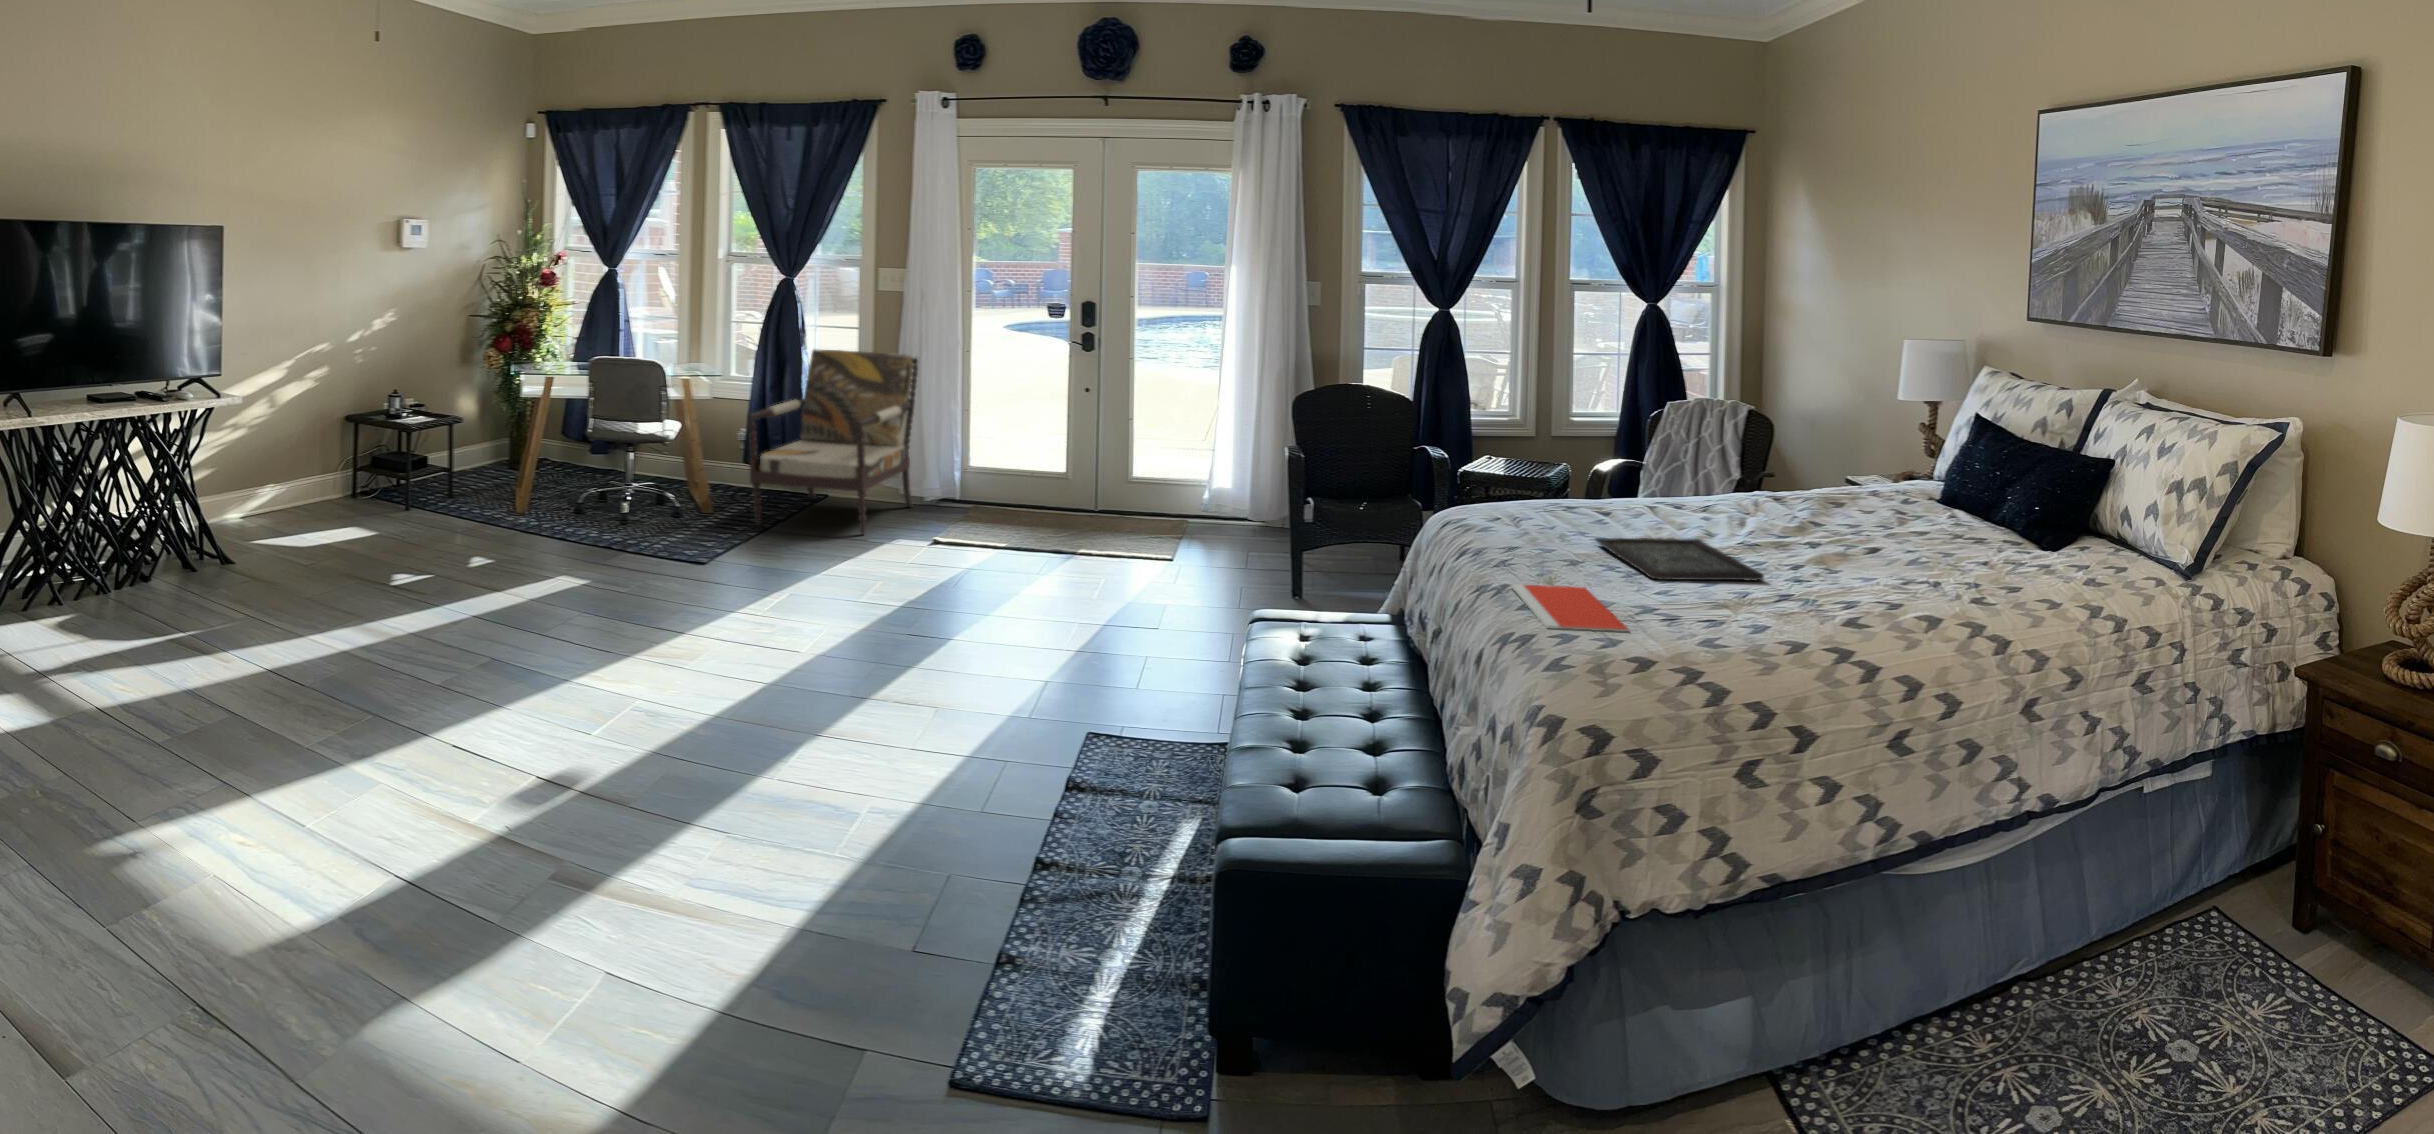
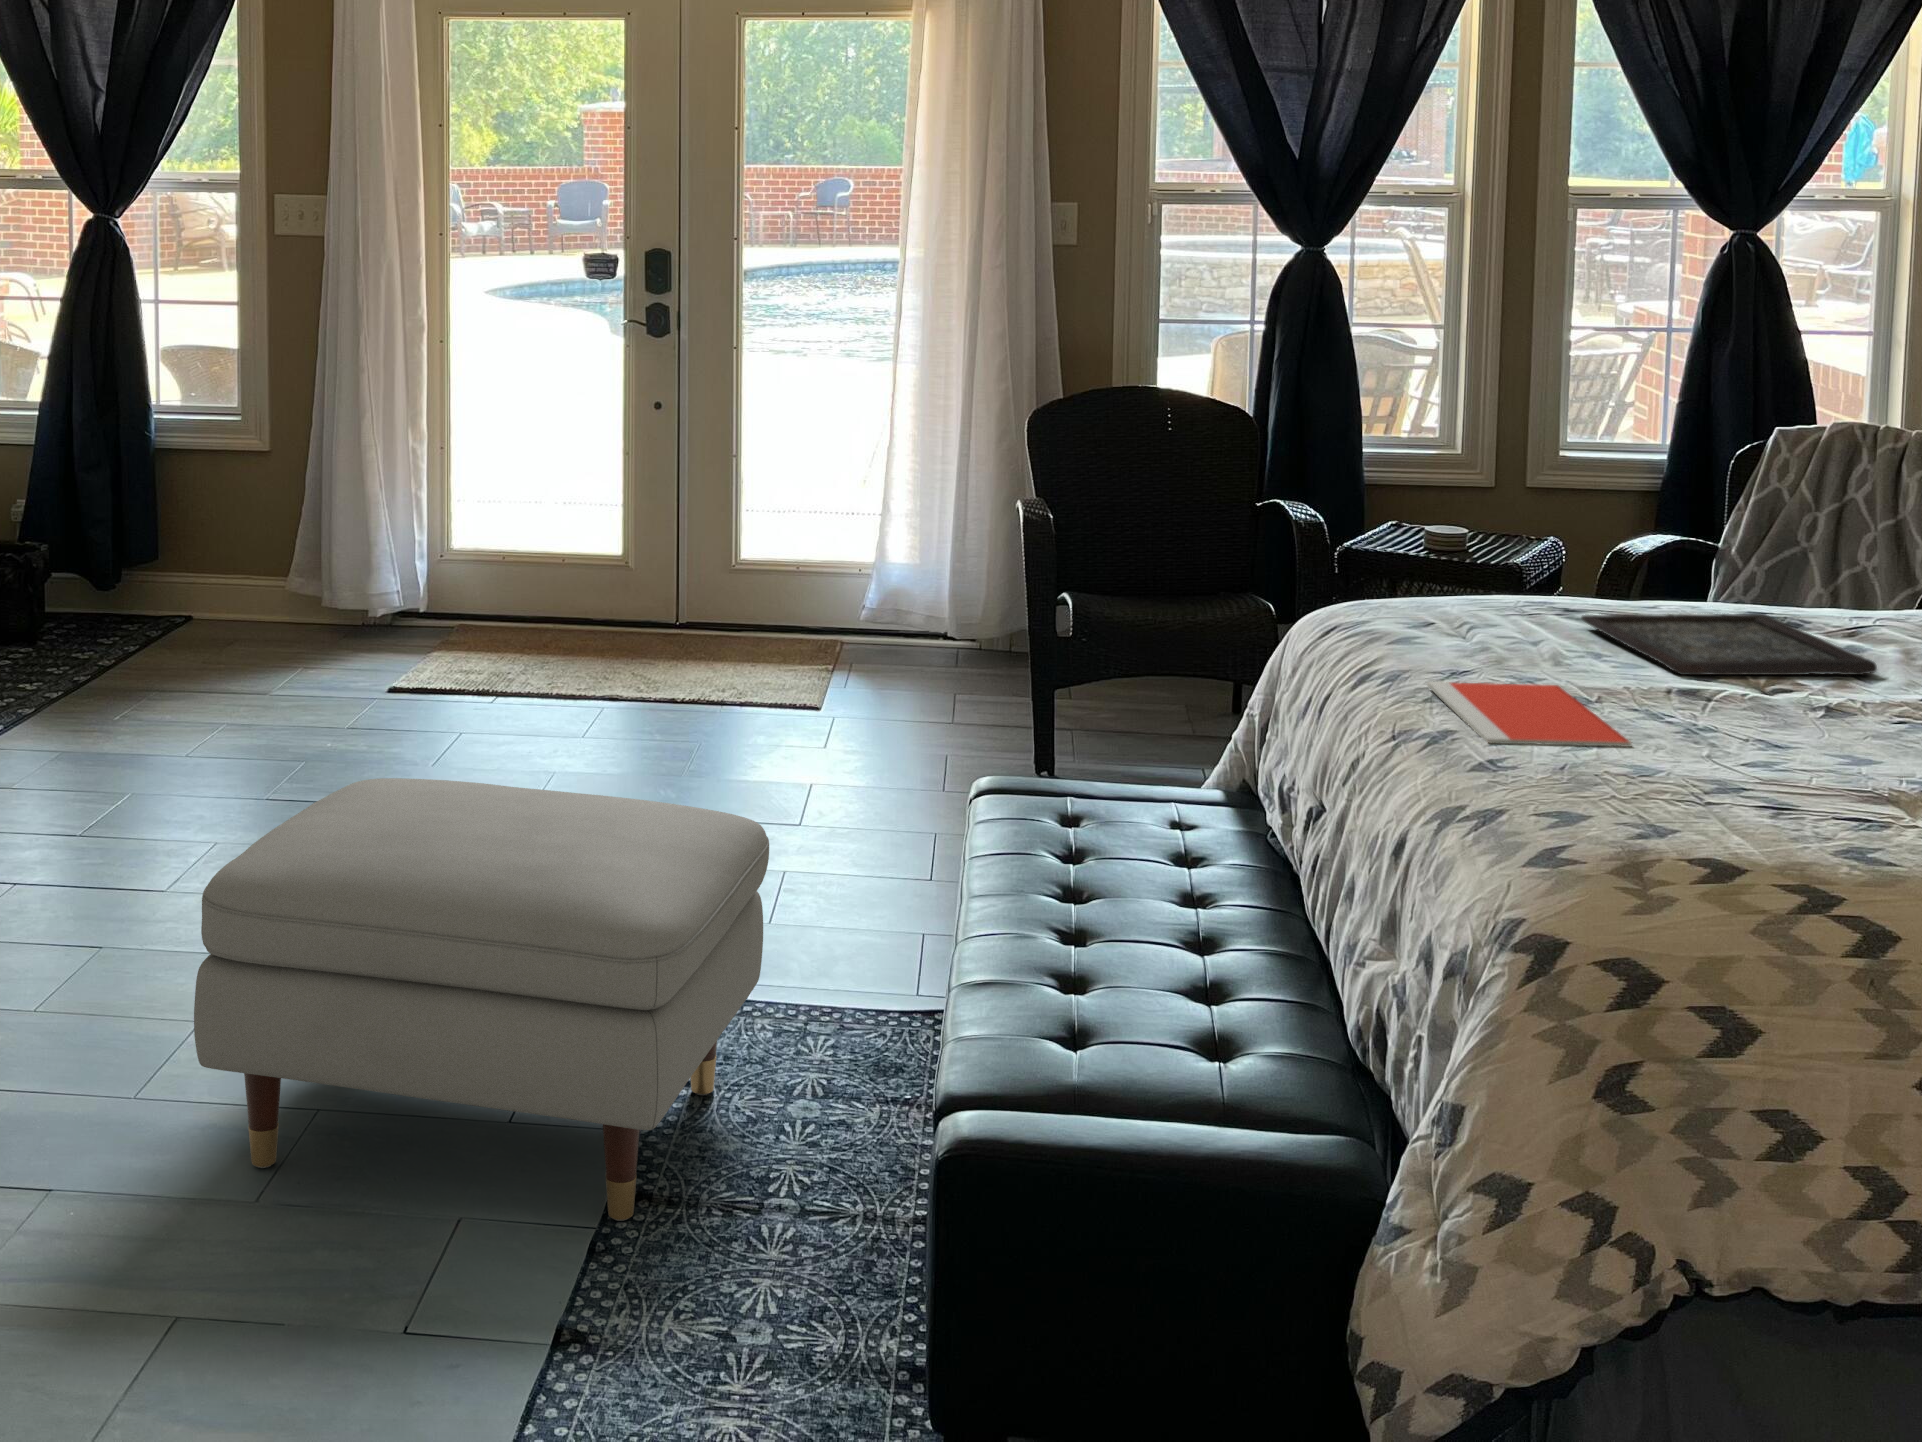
armchair: present [747,350,918,534] -> none [38,343,347,679]
ottoman: none [798,619,1132,881] -> present [194,778,769,1221]

